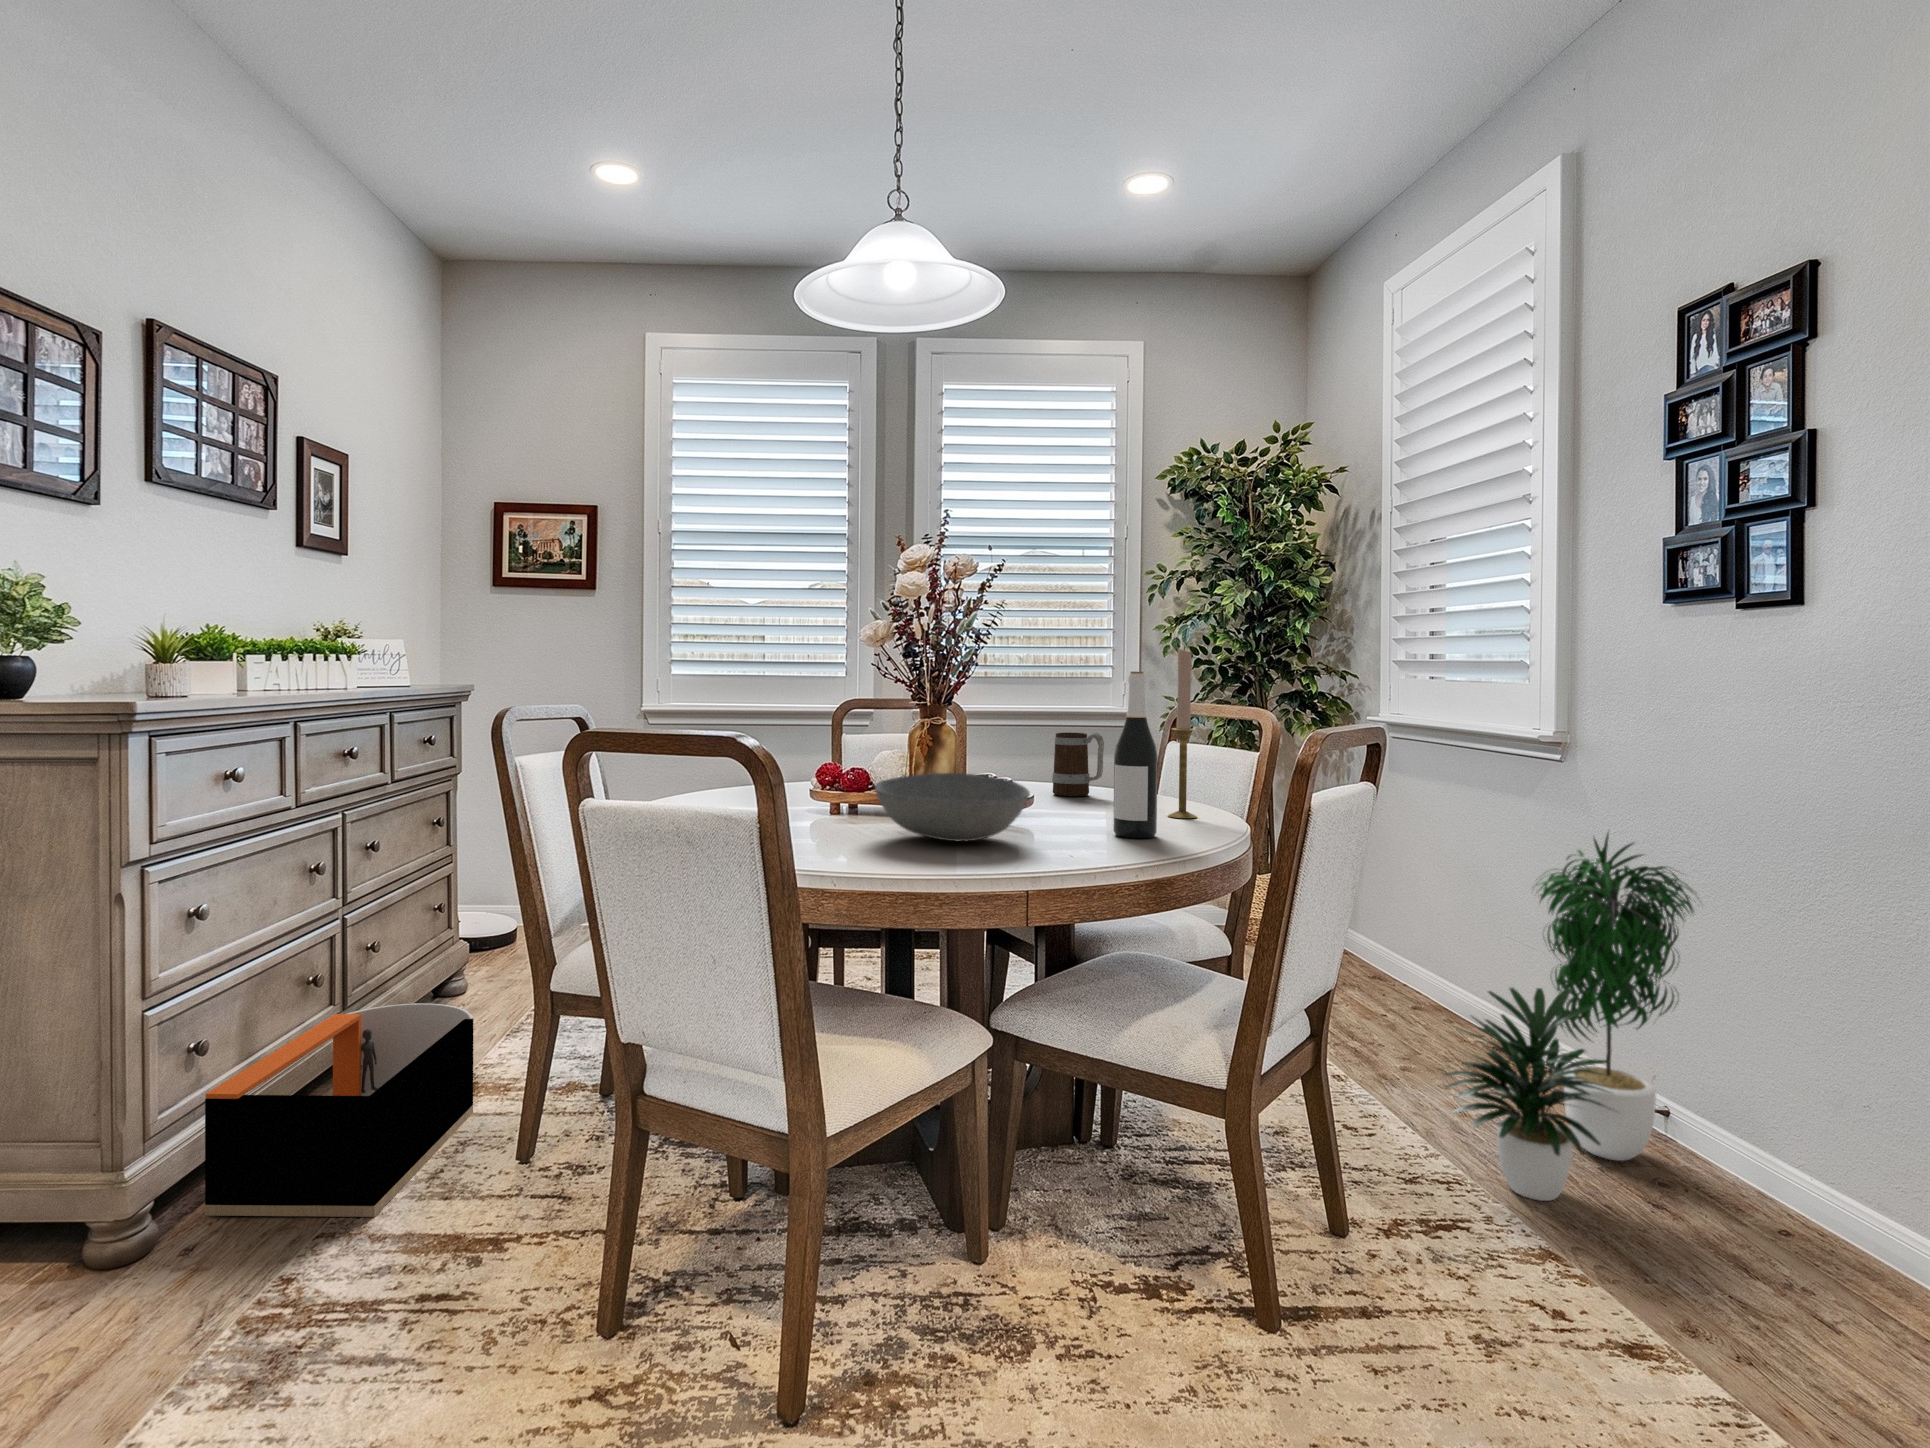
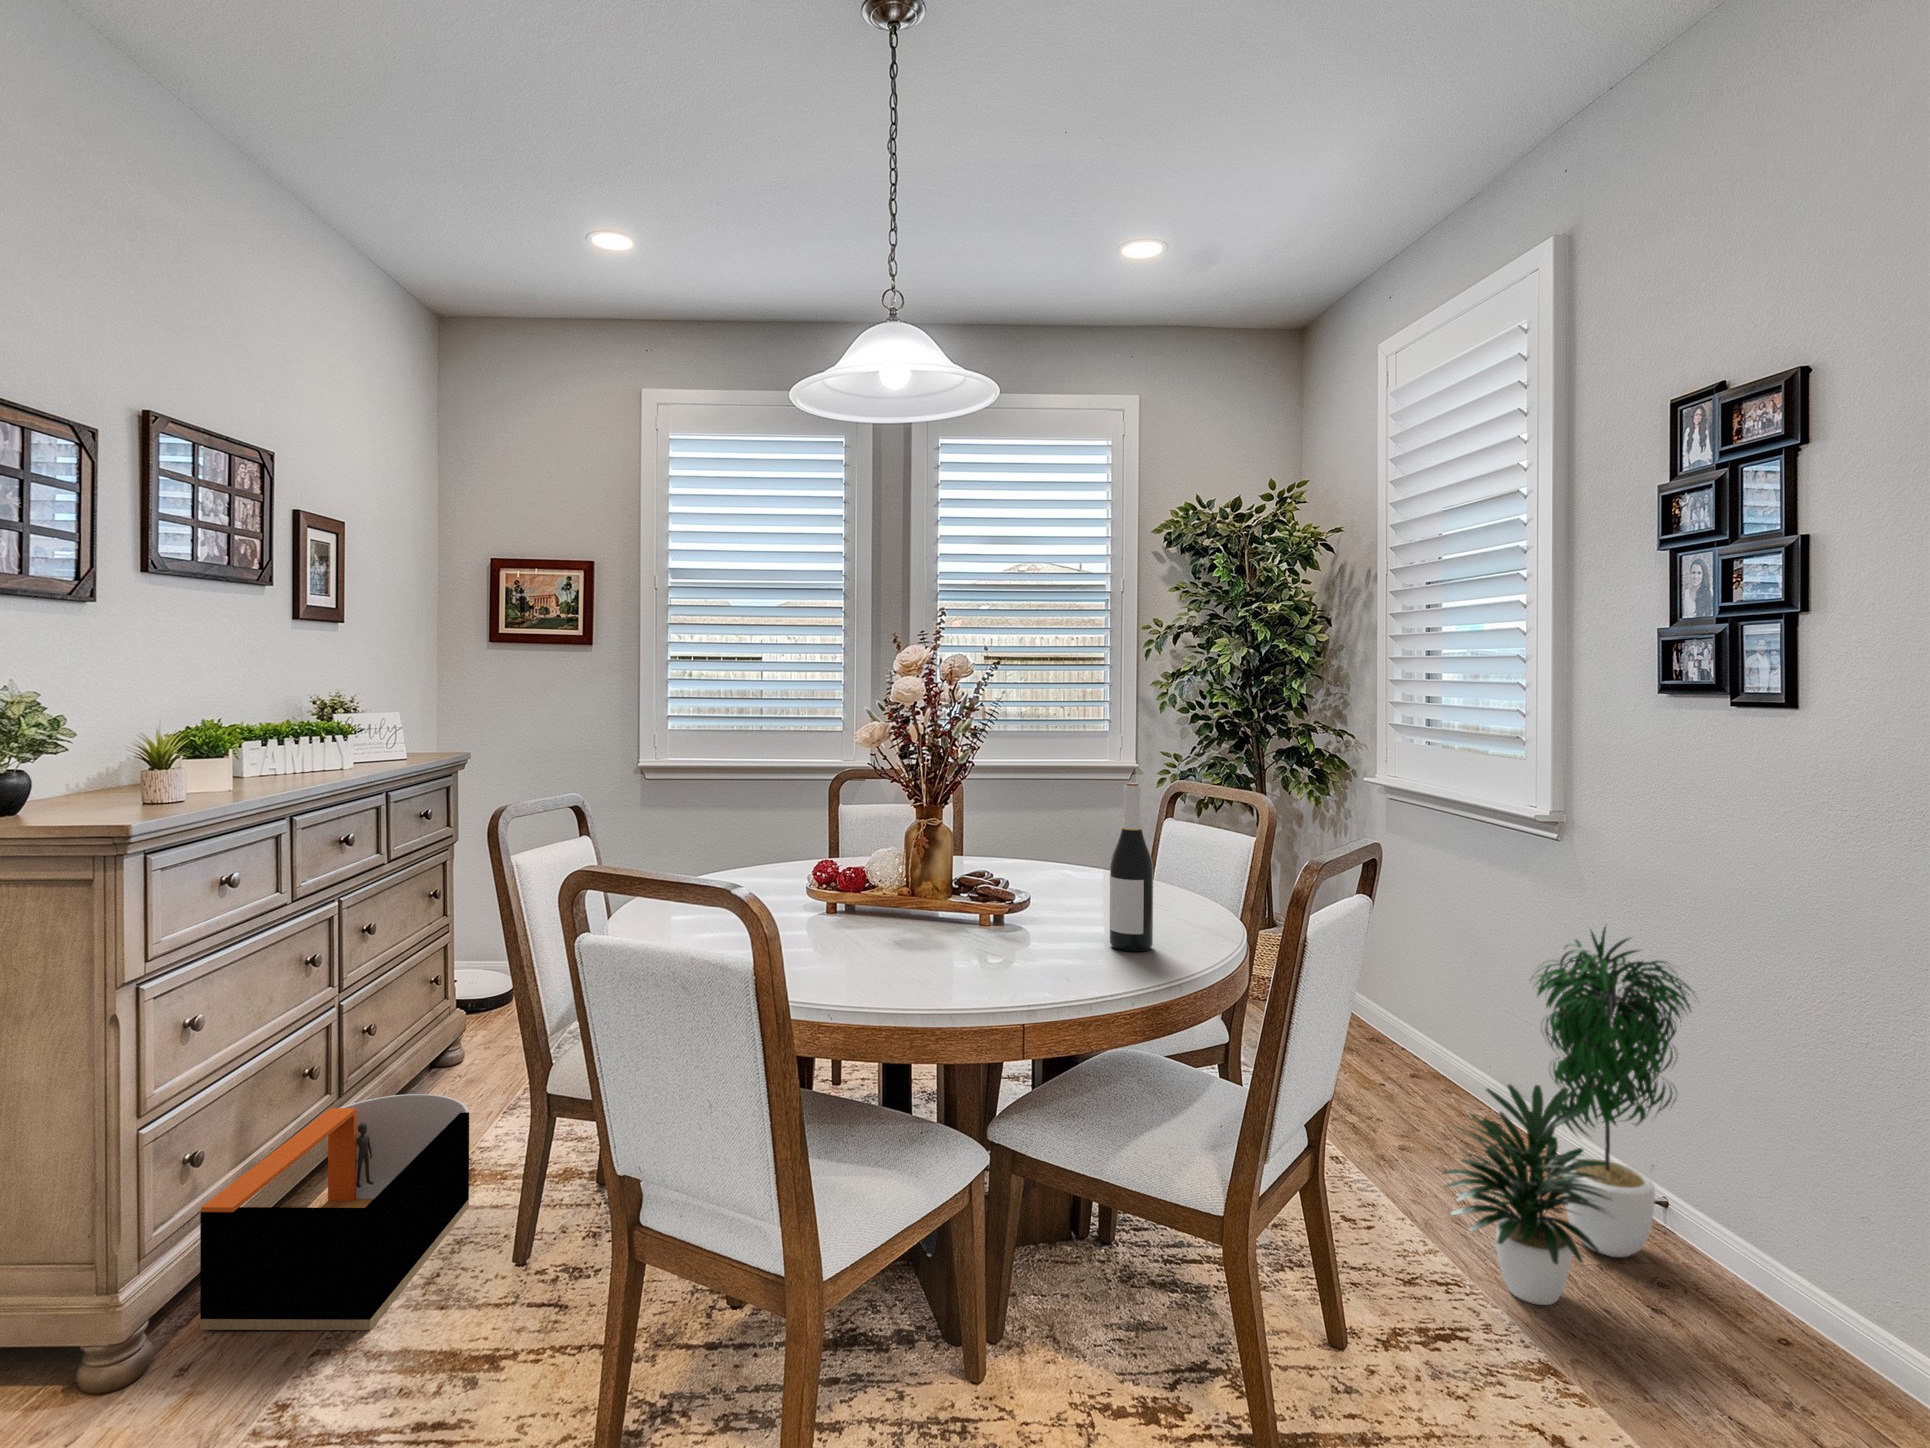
candlestick: present [1168,647,1197,818] -> none [1164,747,1194,919]
mug: present [1052,733,1104,796] -> none [1049,819,1101,886]
bowl: present [875,773,1030,841] -> none [871,882,1026,960]

